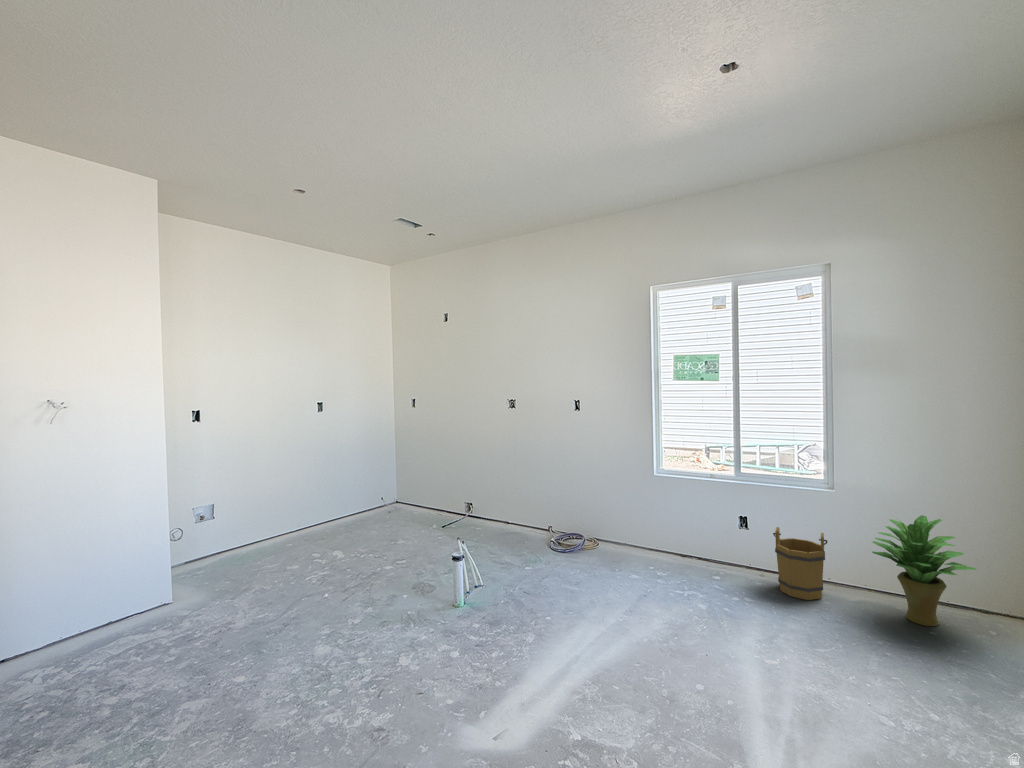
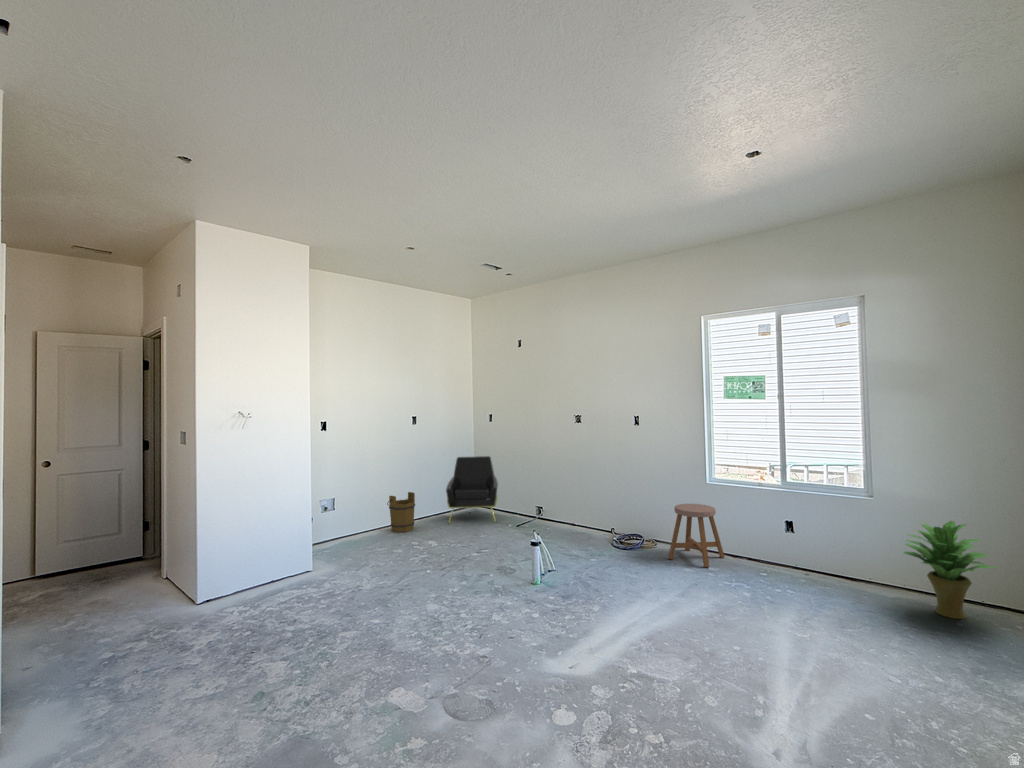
armchair: none [360,446,422,526] -> present [446,456,498,523]
stool: none [612,498,673,571] -> present [668,504,724,567]
bucket: present [773,527,828,600] -> present [387,492,415,532]

